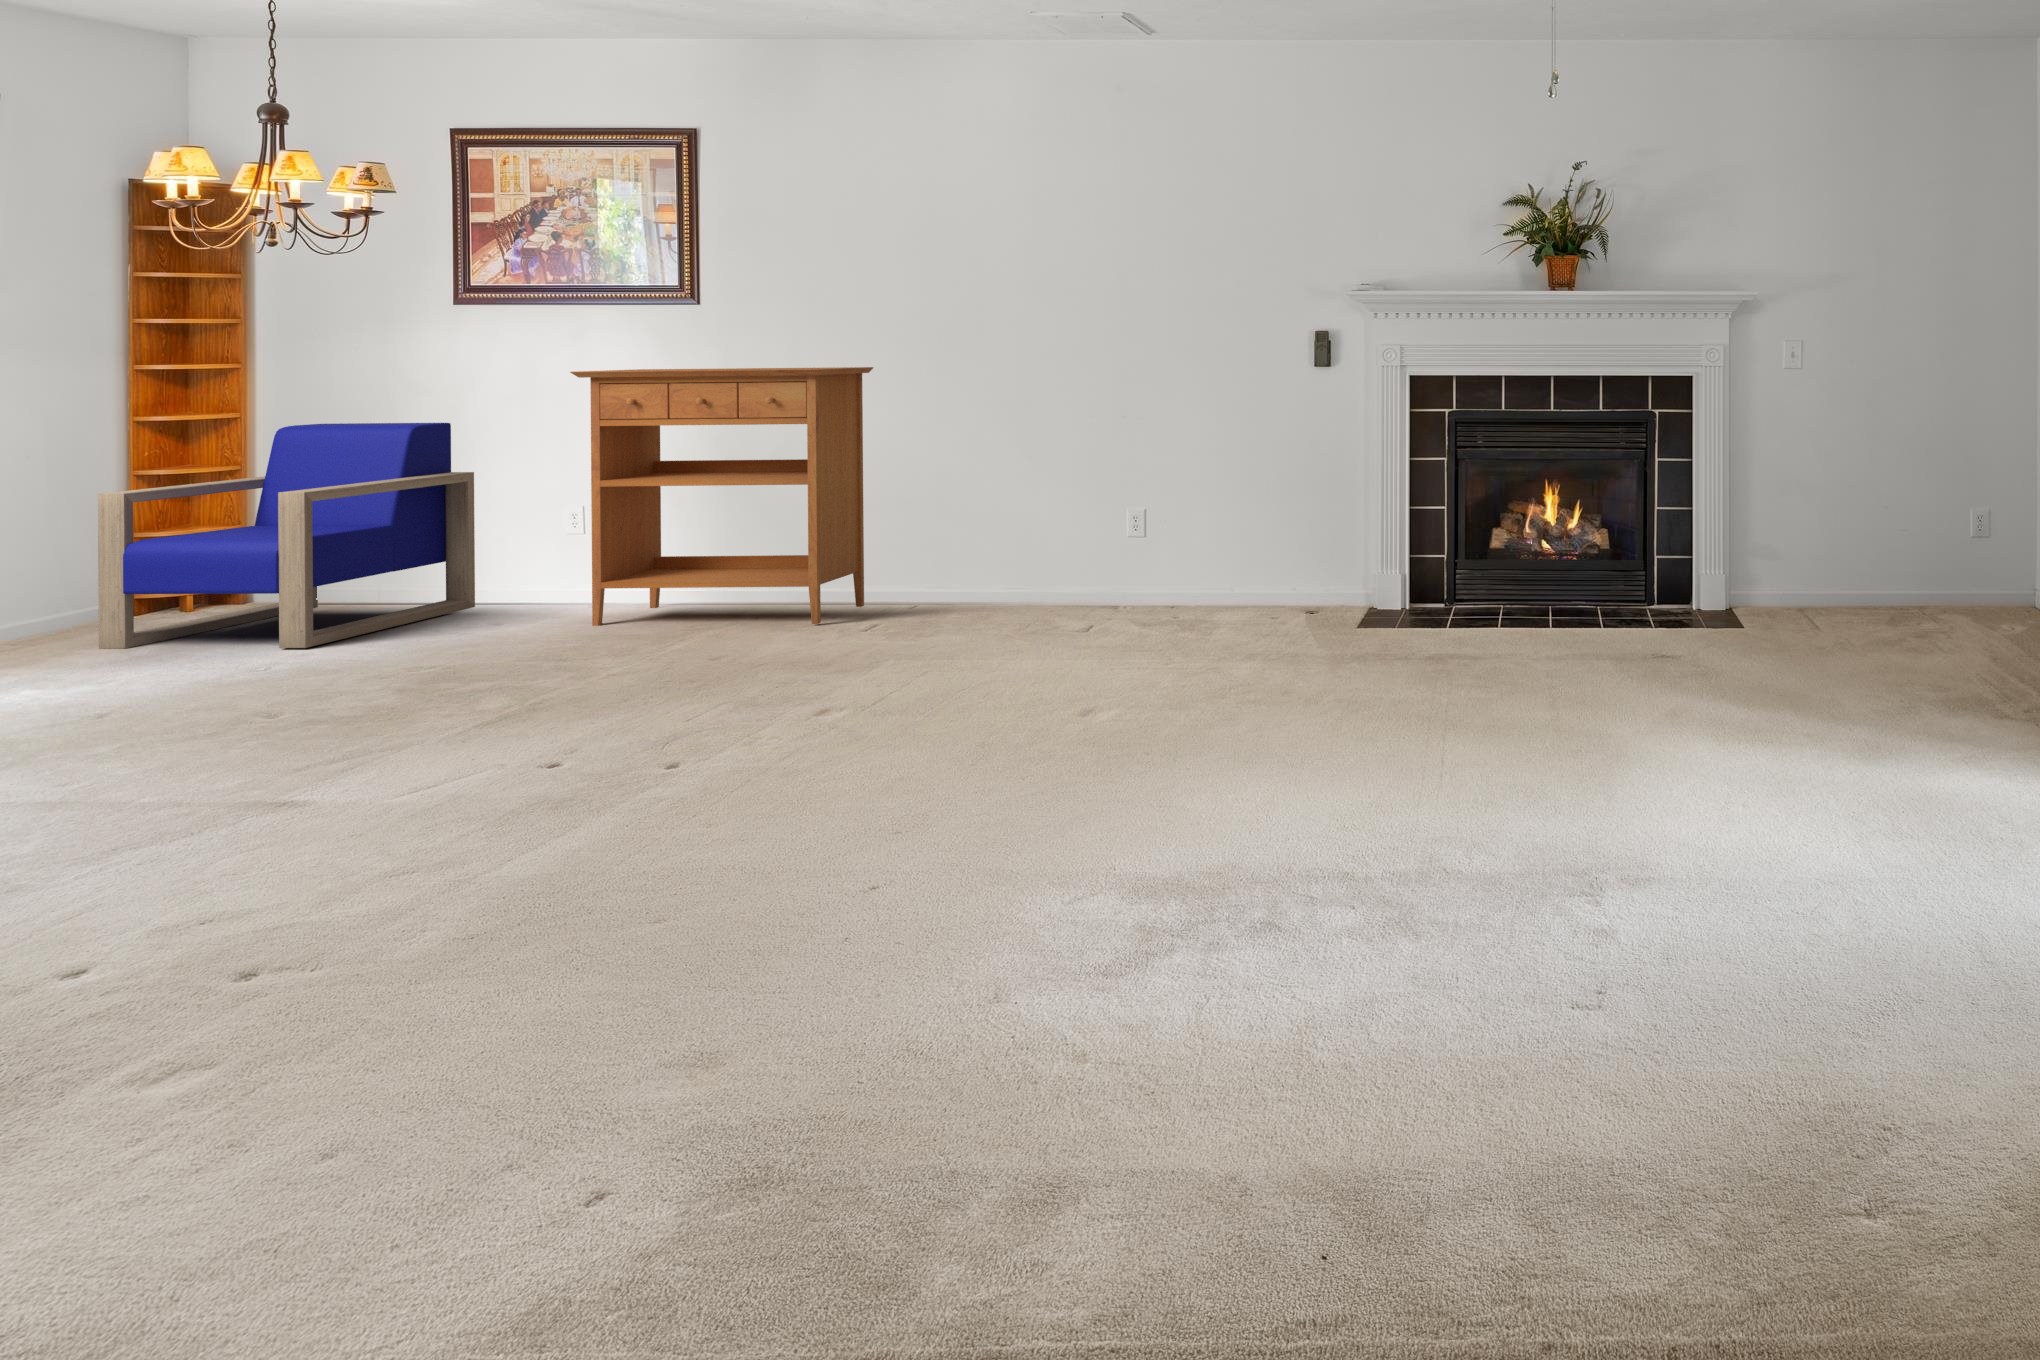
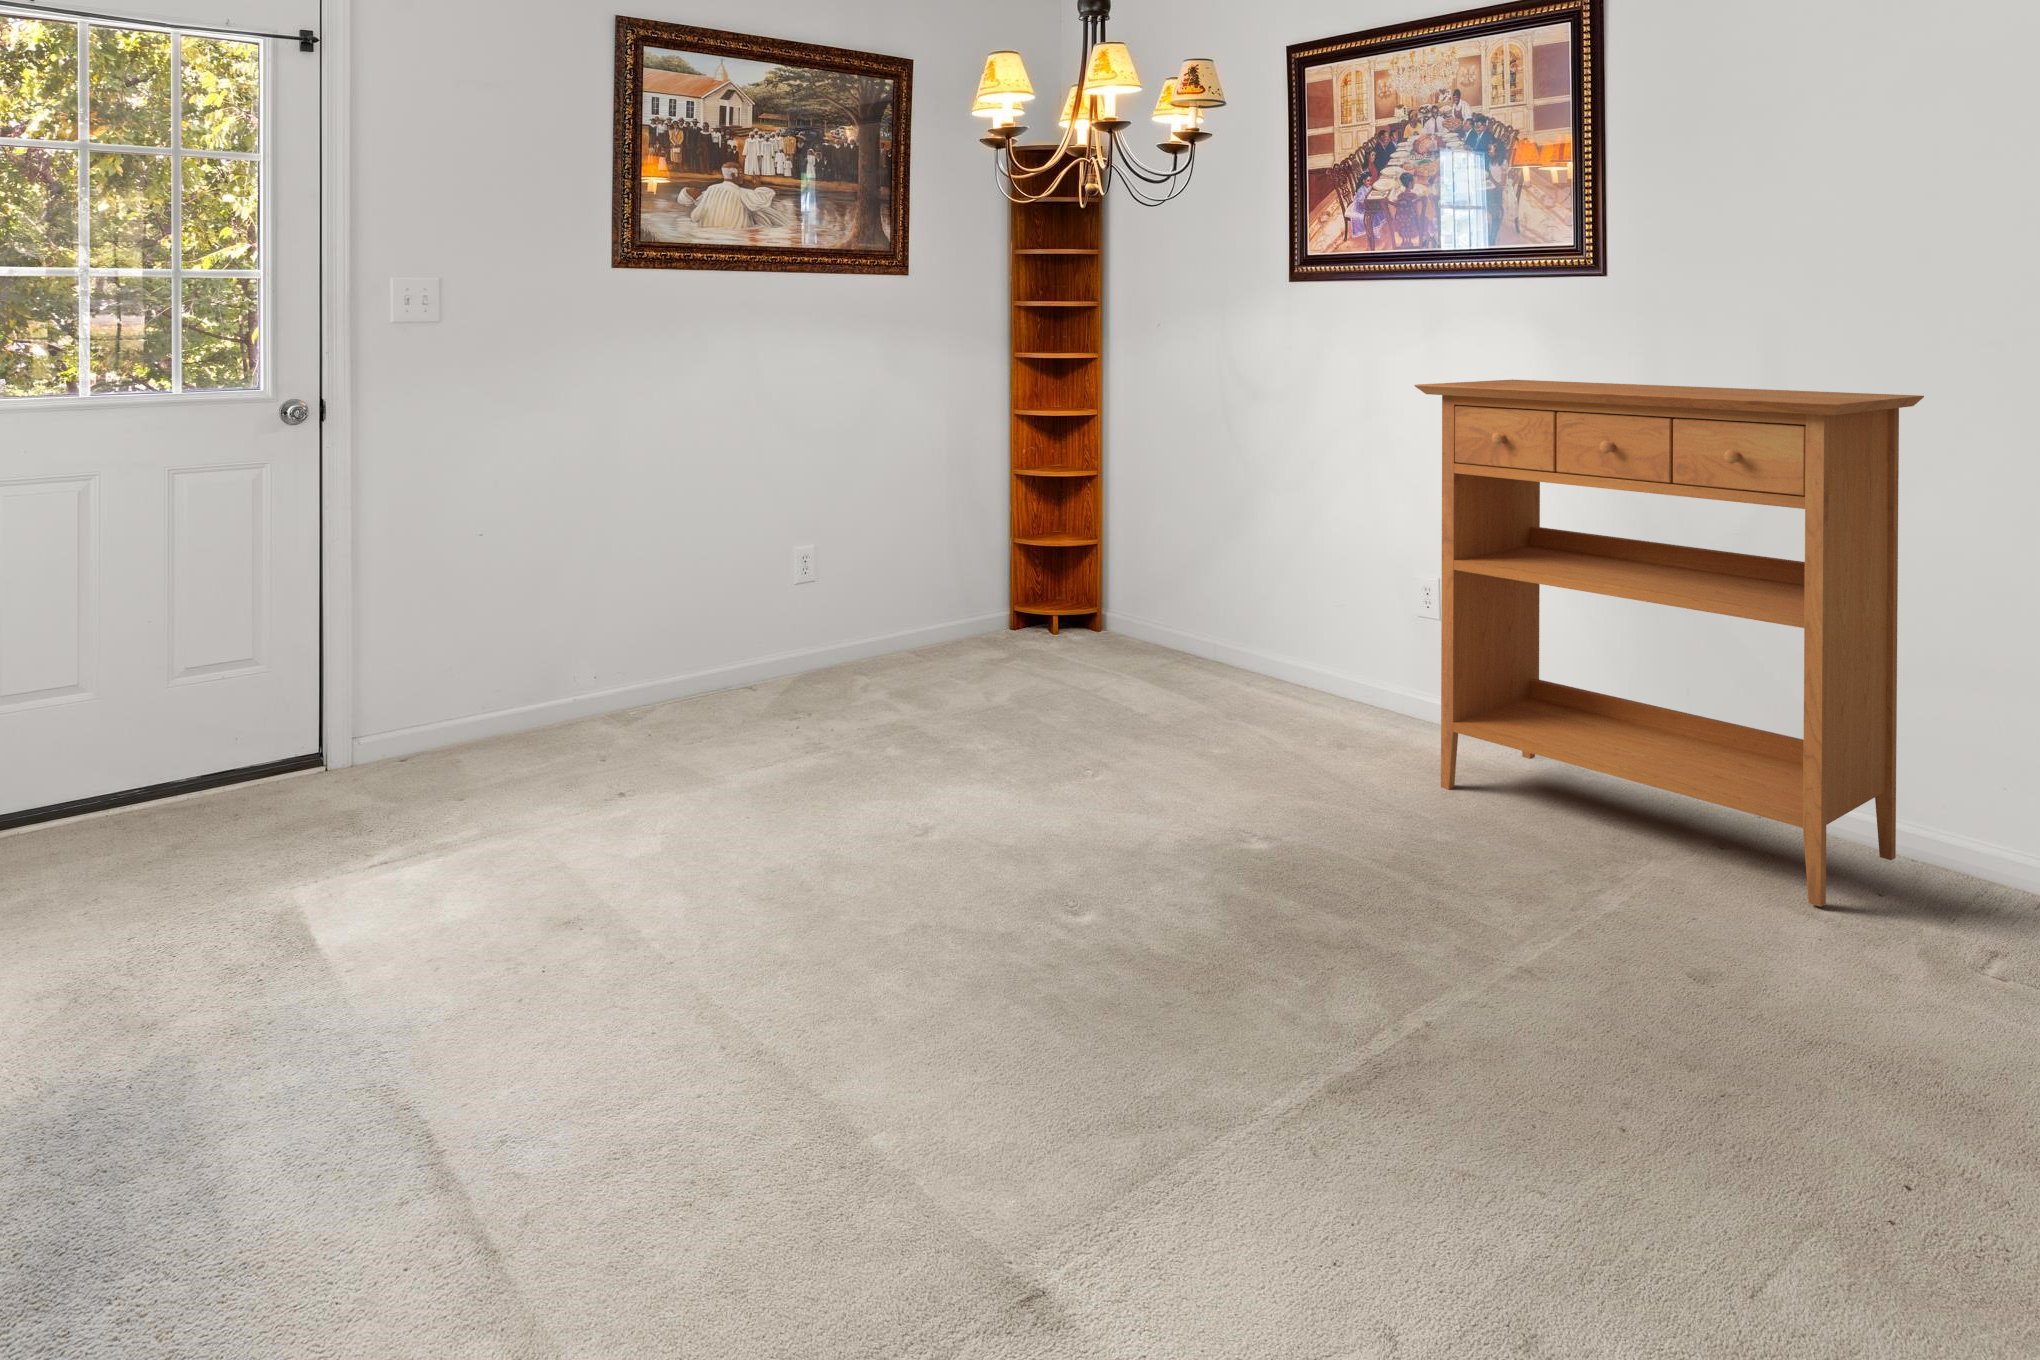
armchair: present [98,423,475,649] -> none [952,429,1309,743]

